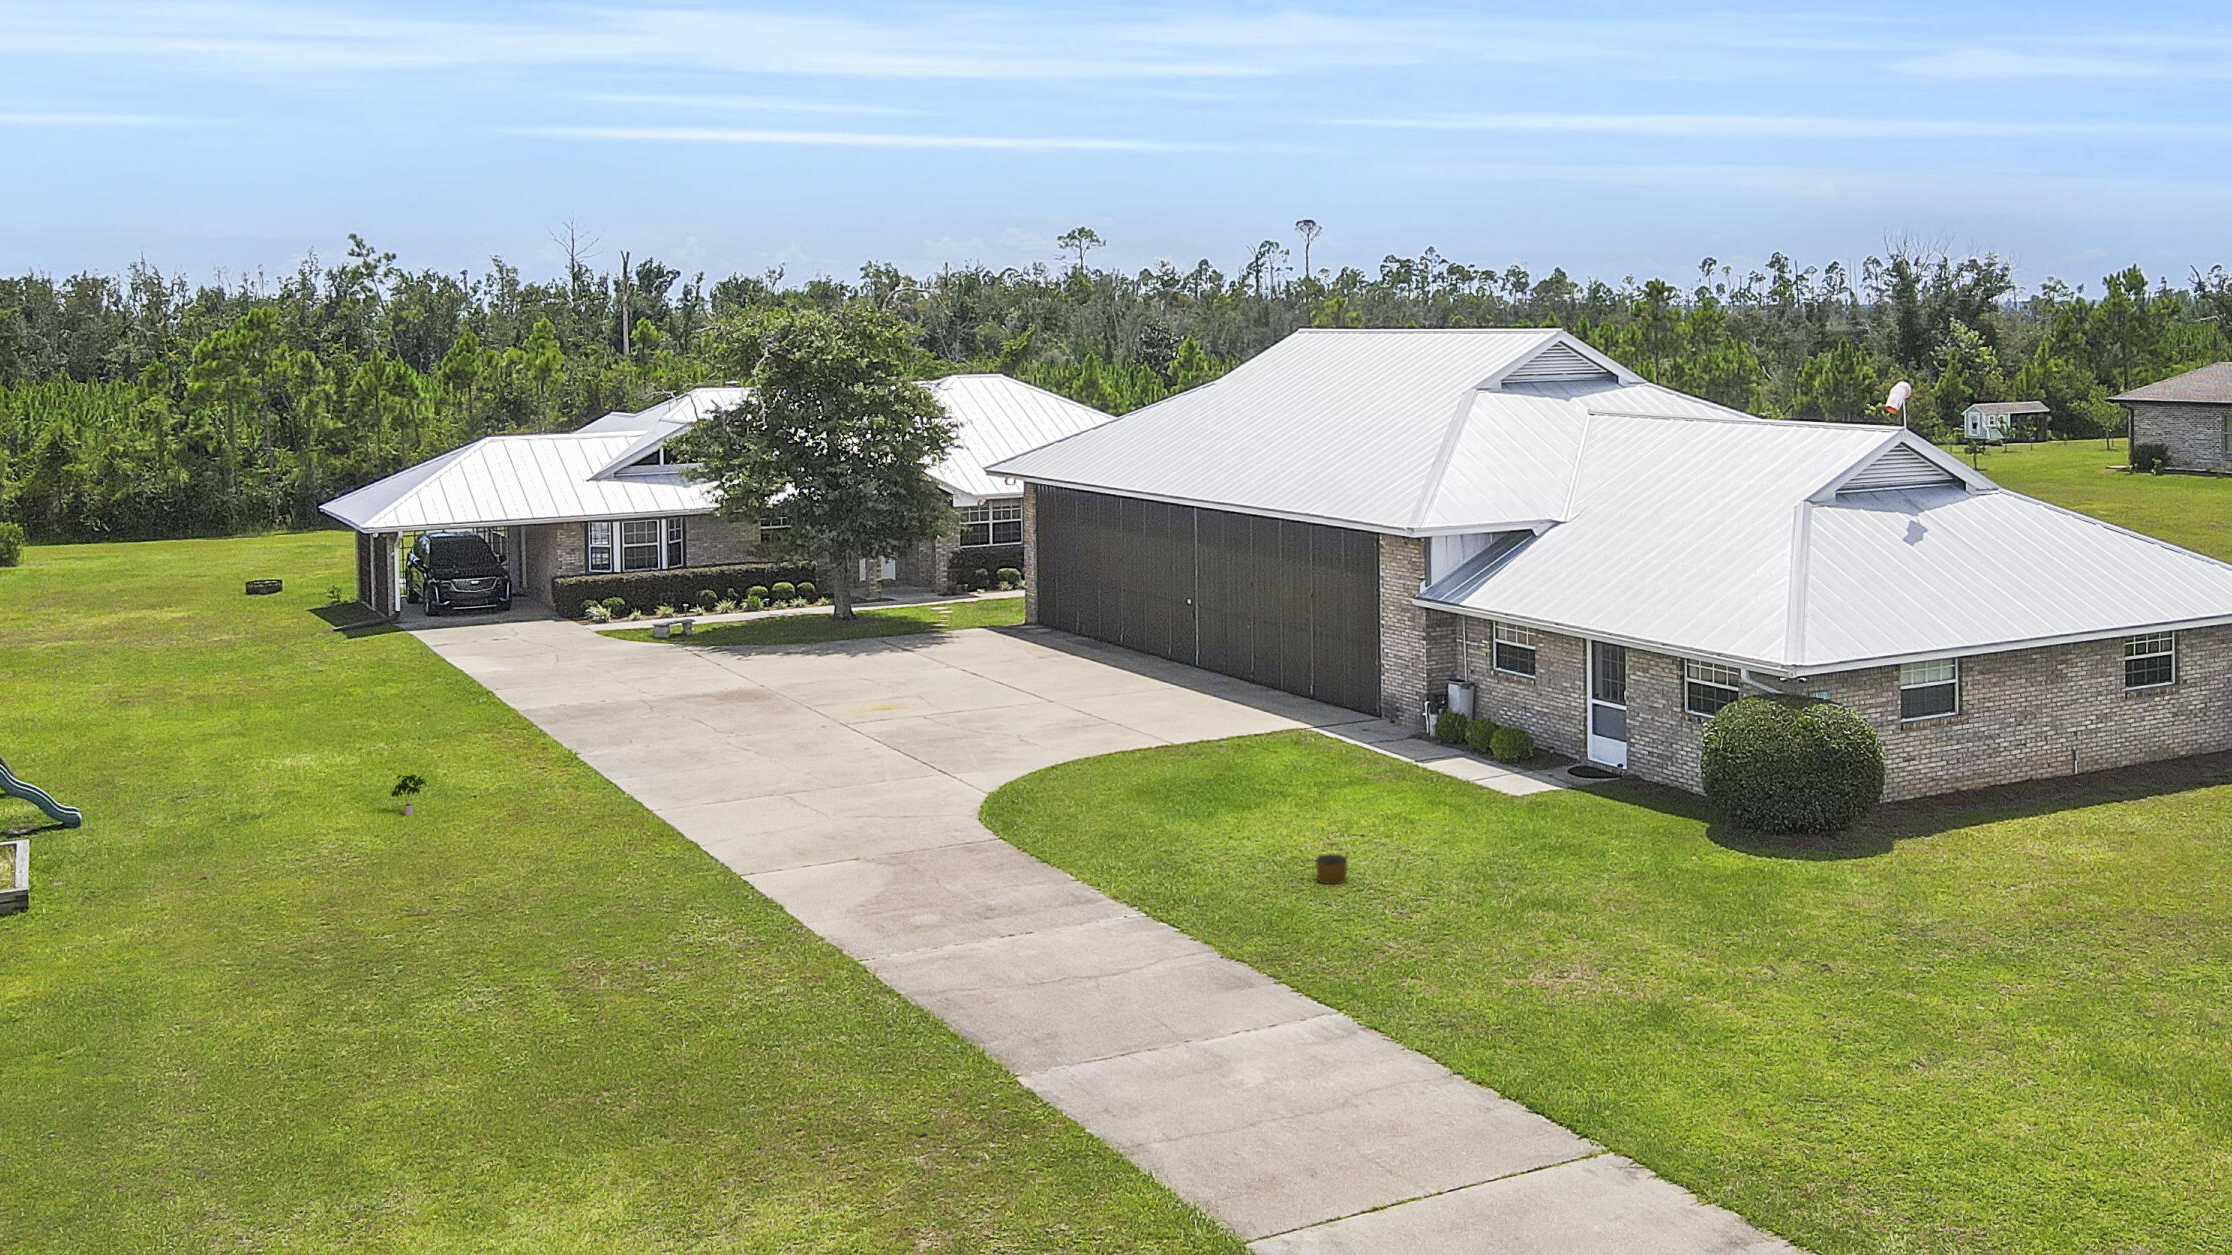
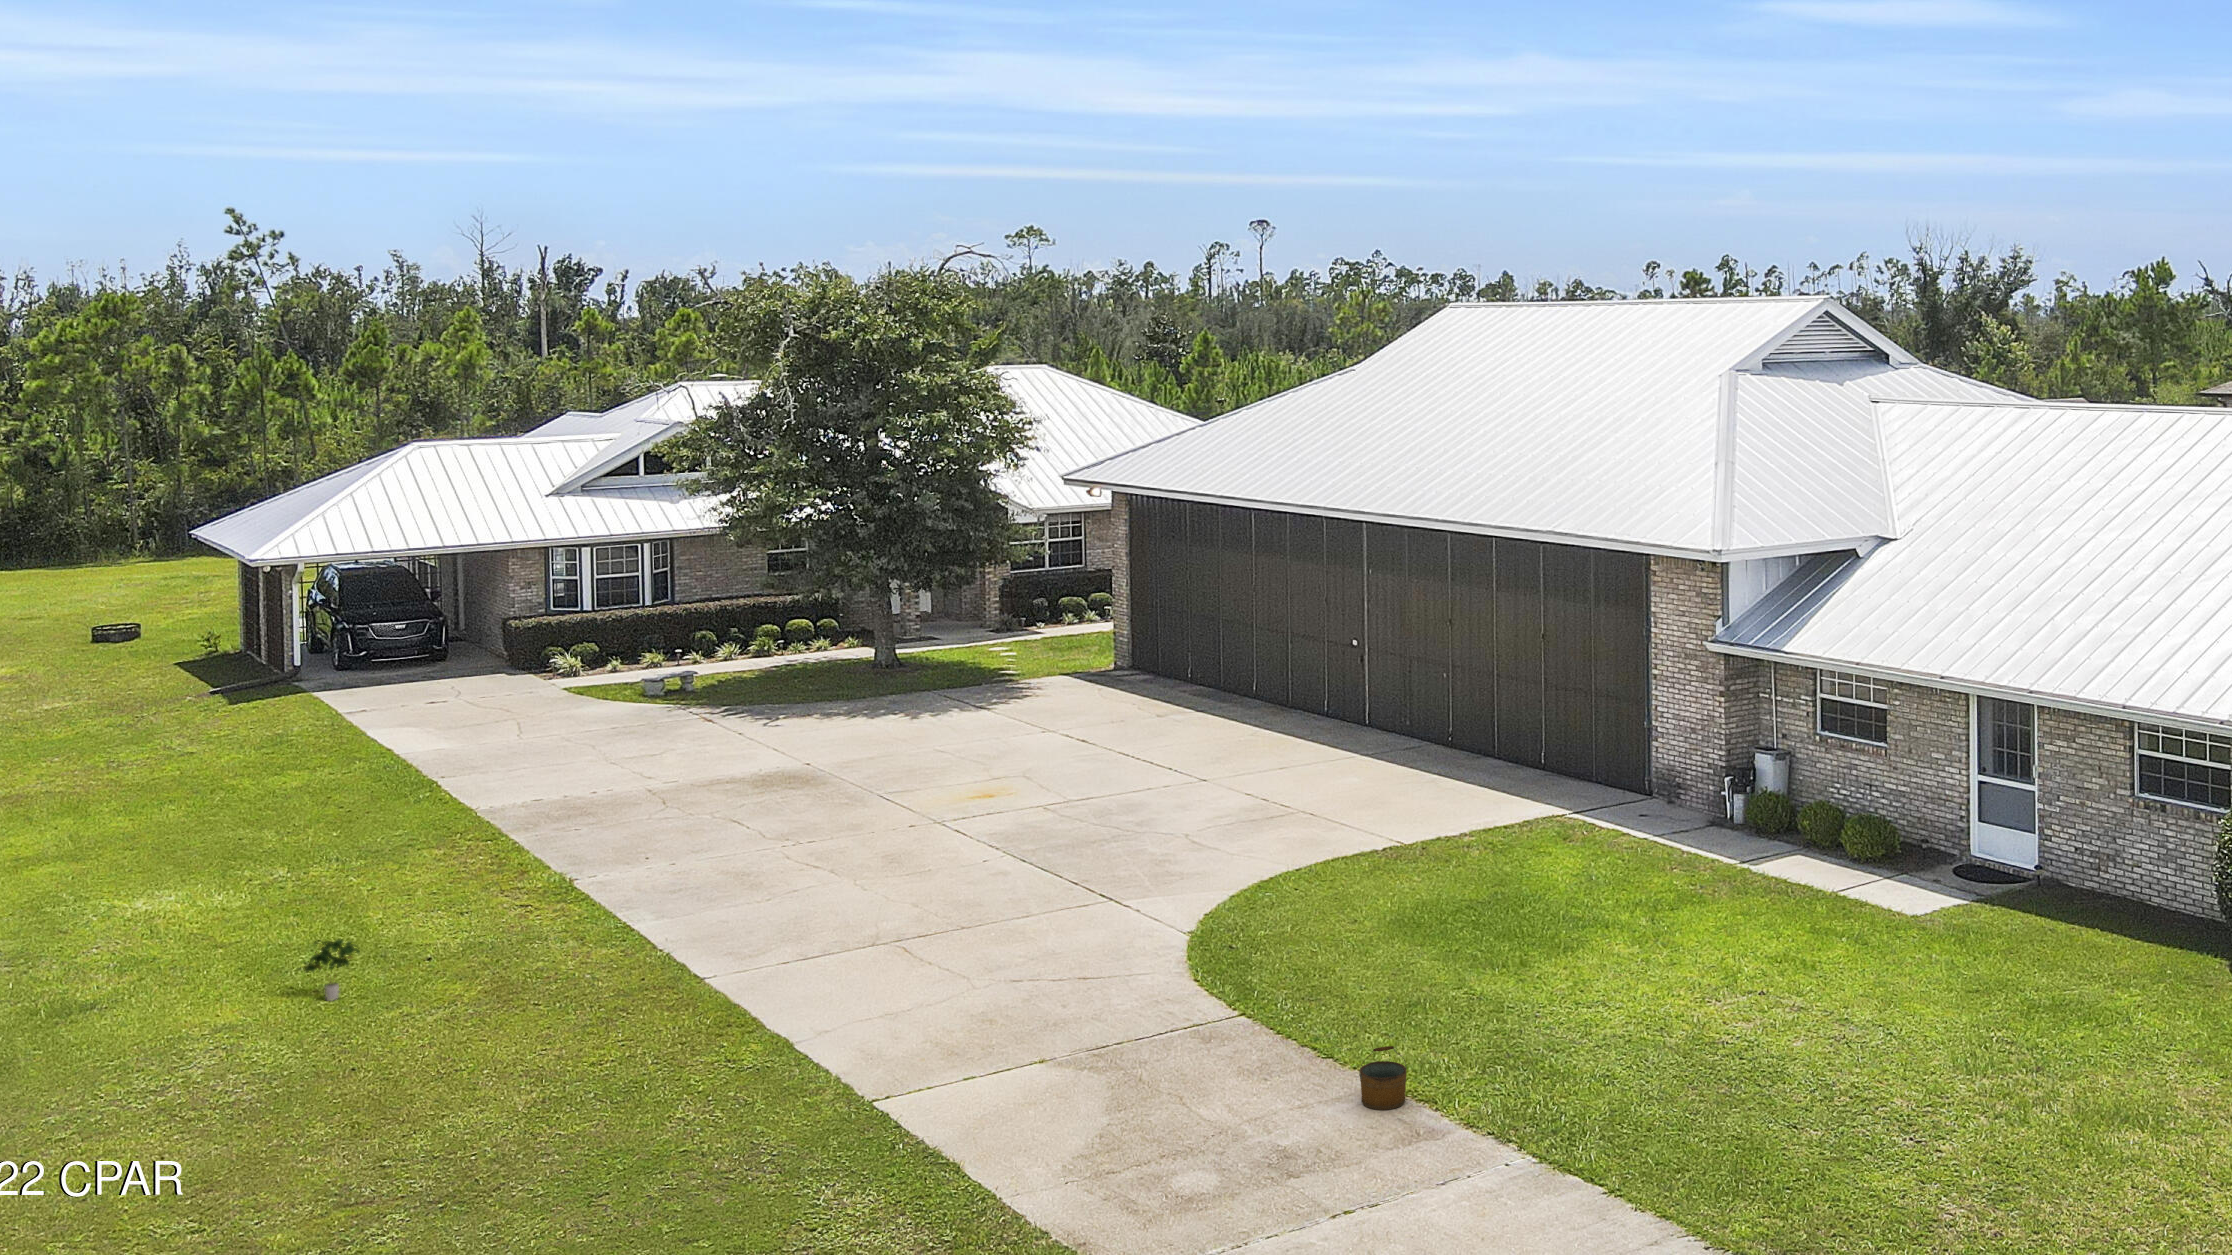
bucket: present [1316,843,1347,884] -> present [1359,1046,1407,1110]

